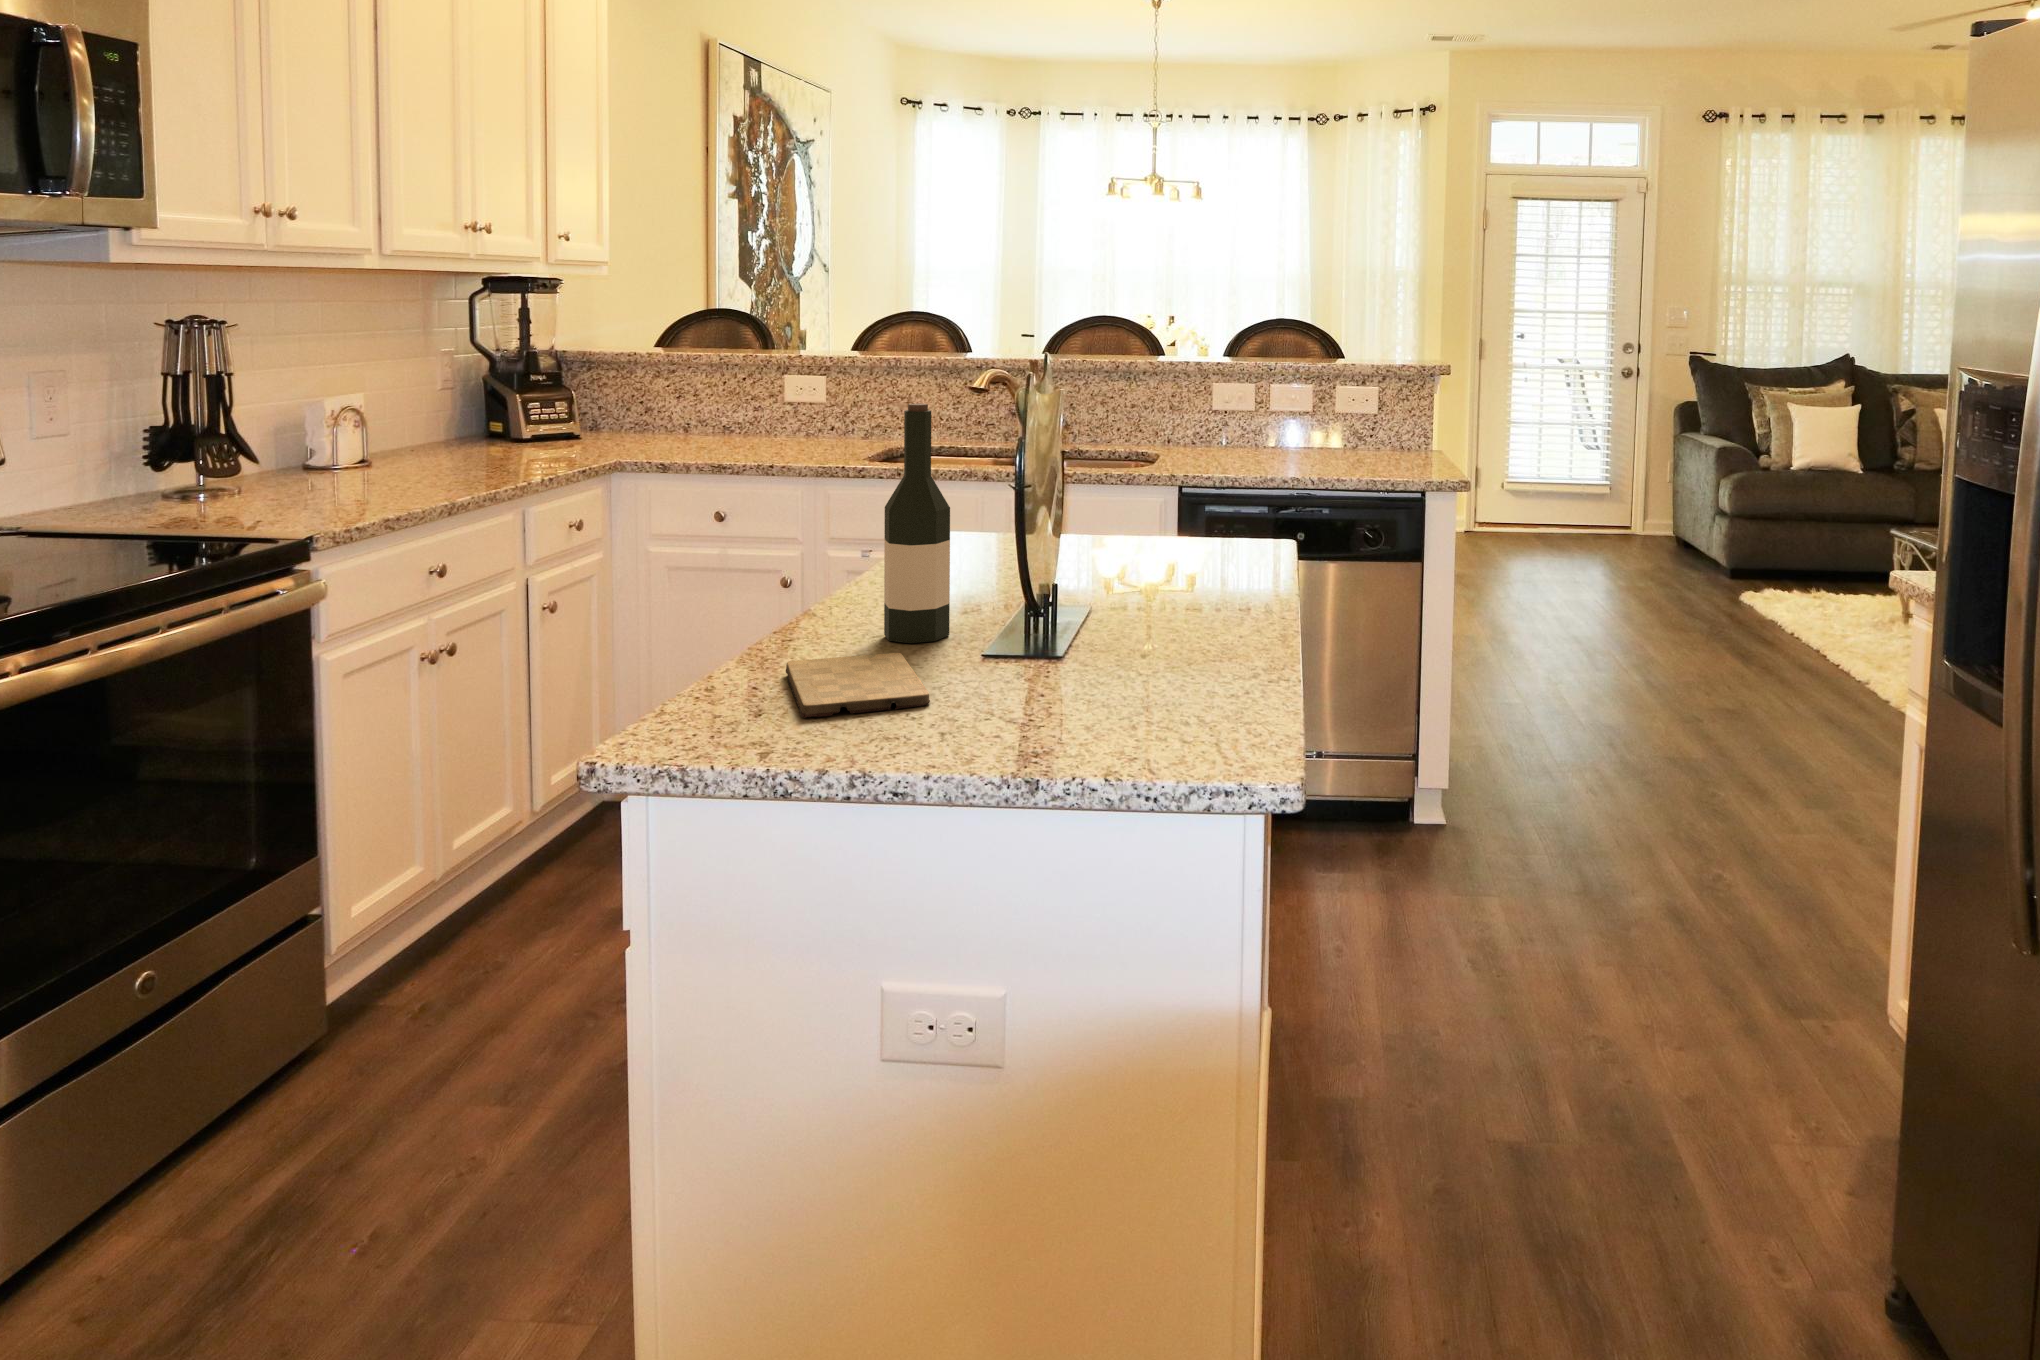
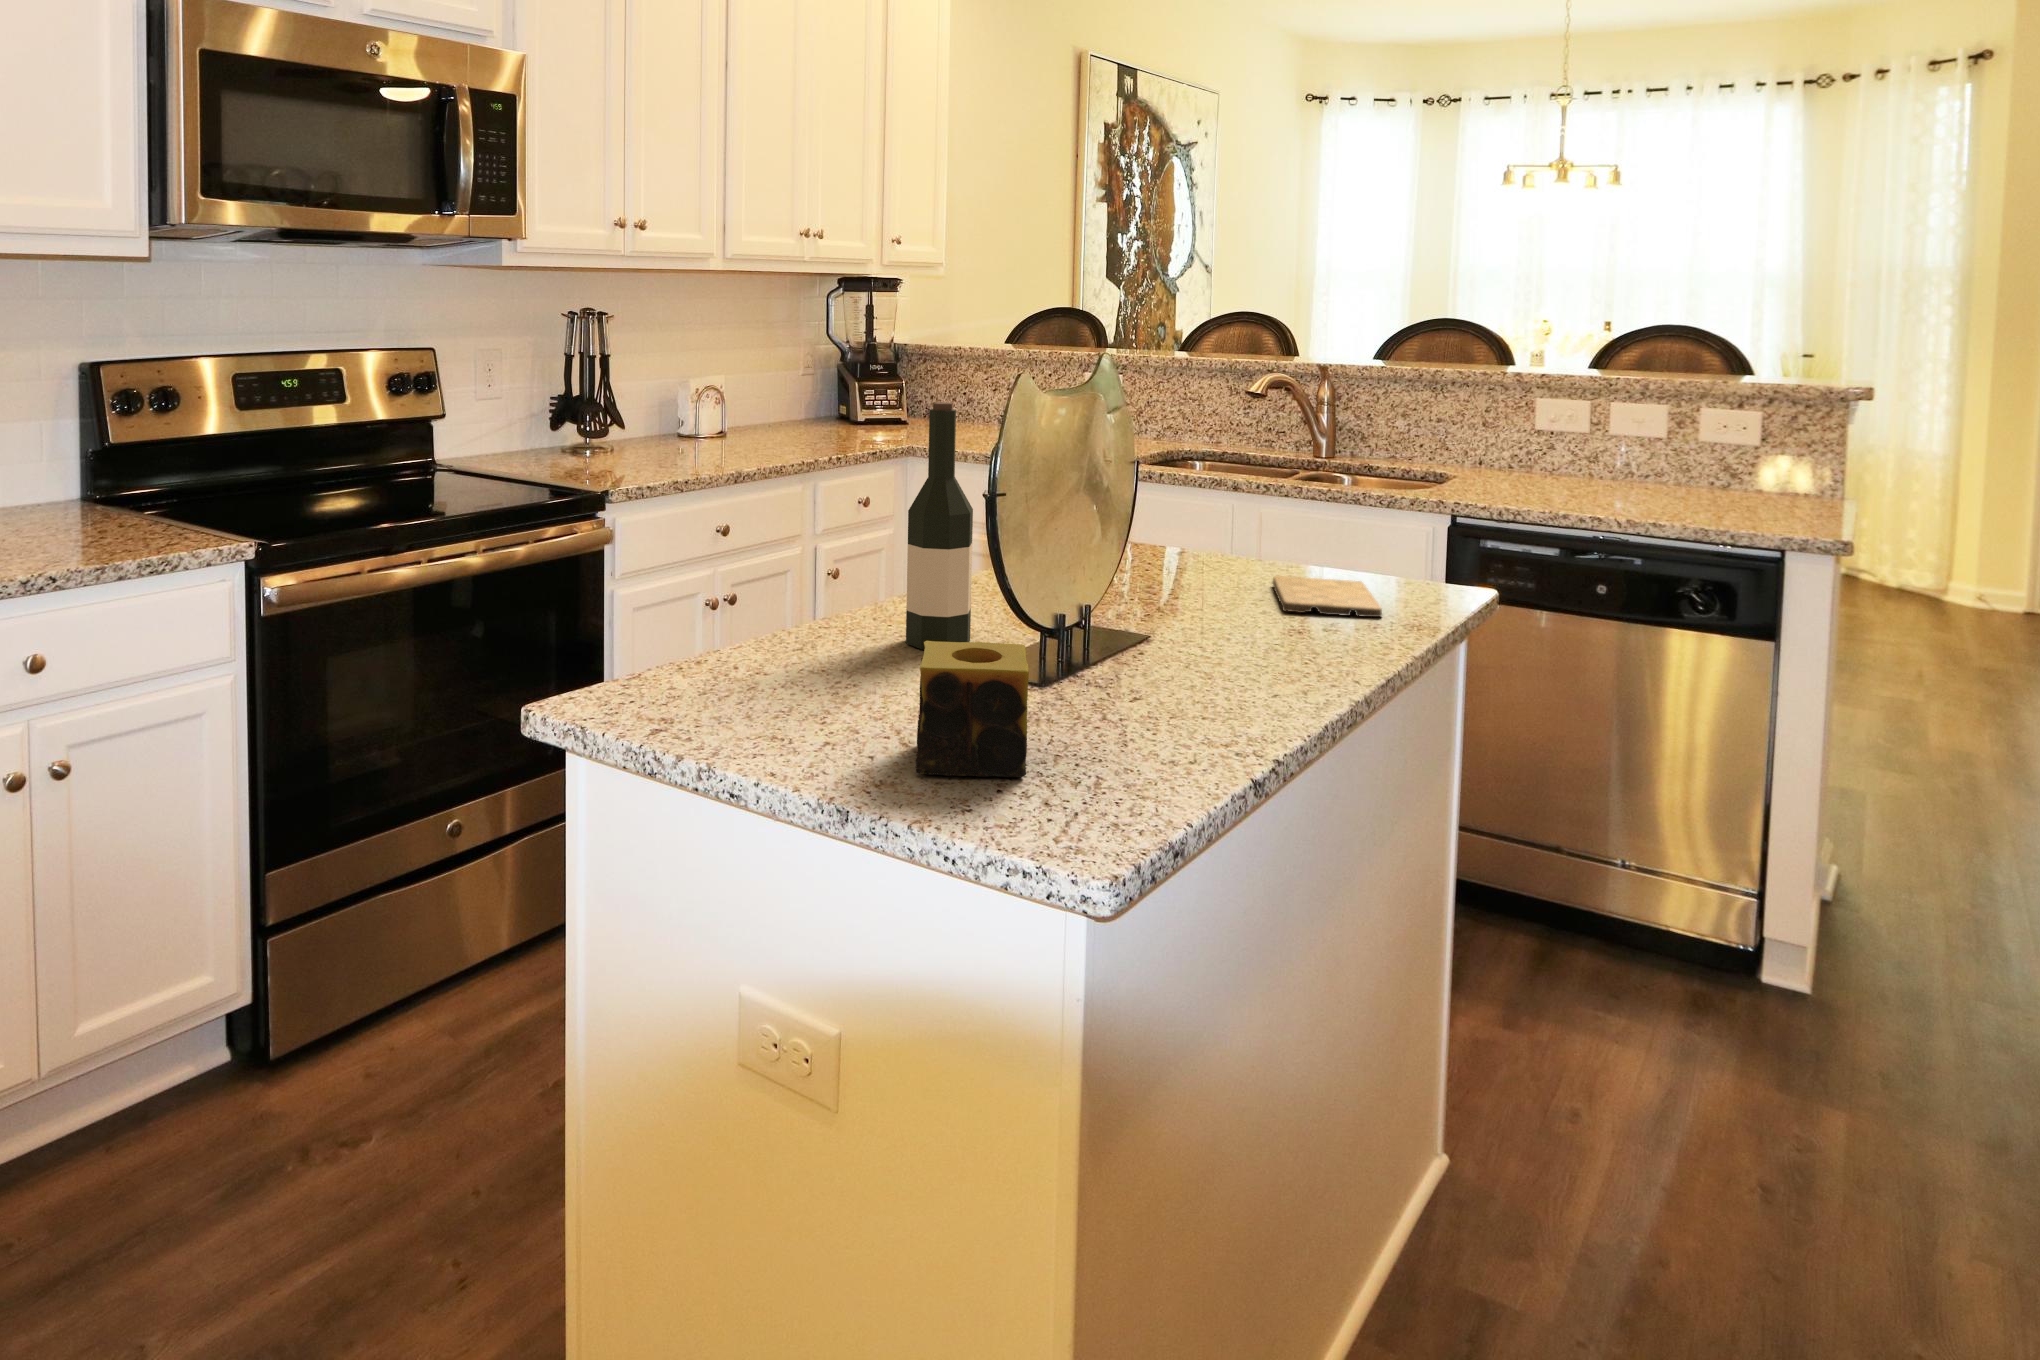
candle: none [1022,613,1148,740] -> present [915,641,1029,777]
cutting board: present [786,653,930,718] -> present [1273,576,1382,617]

